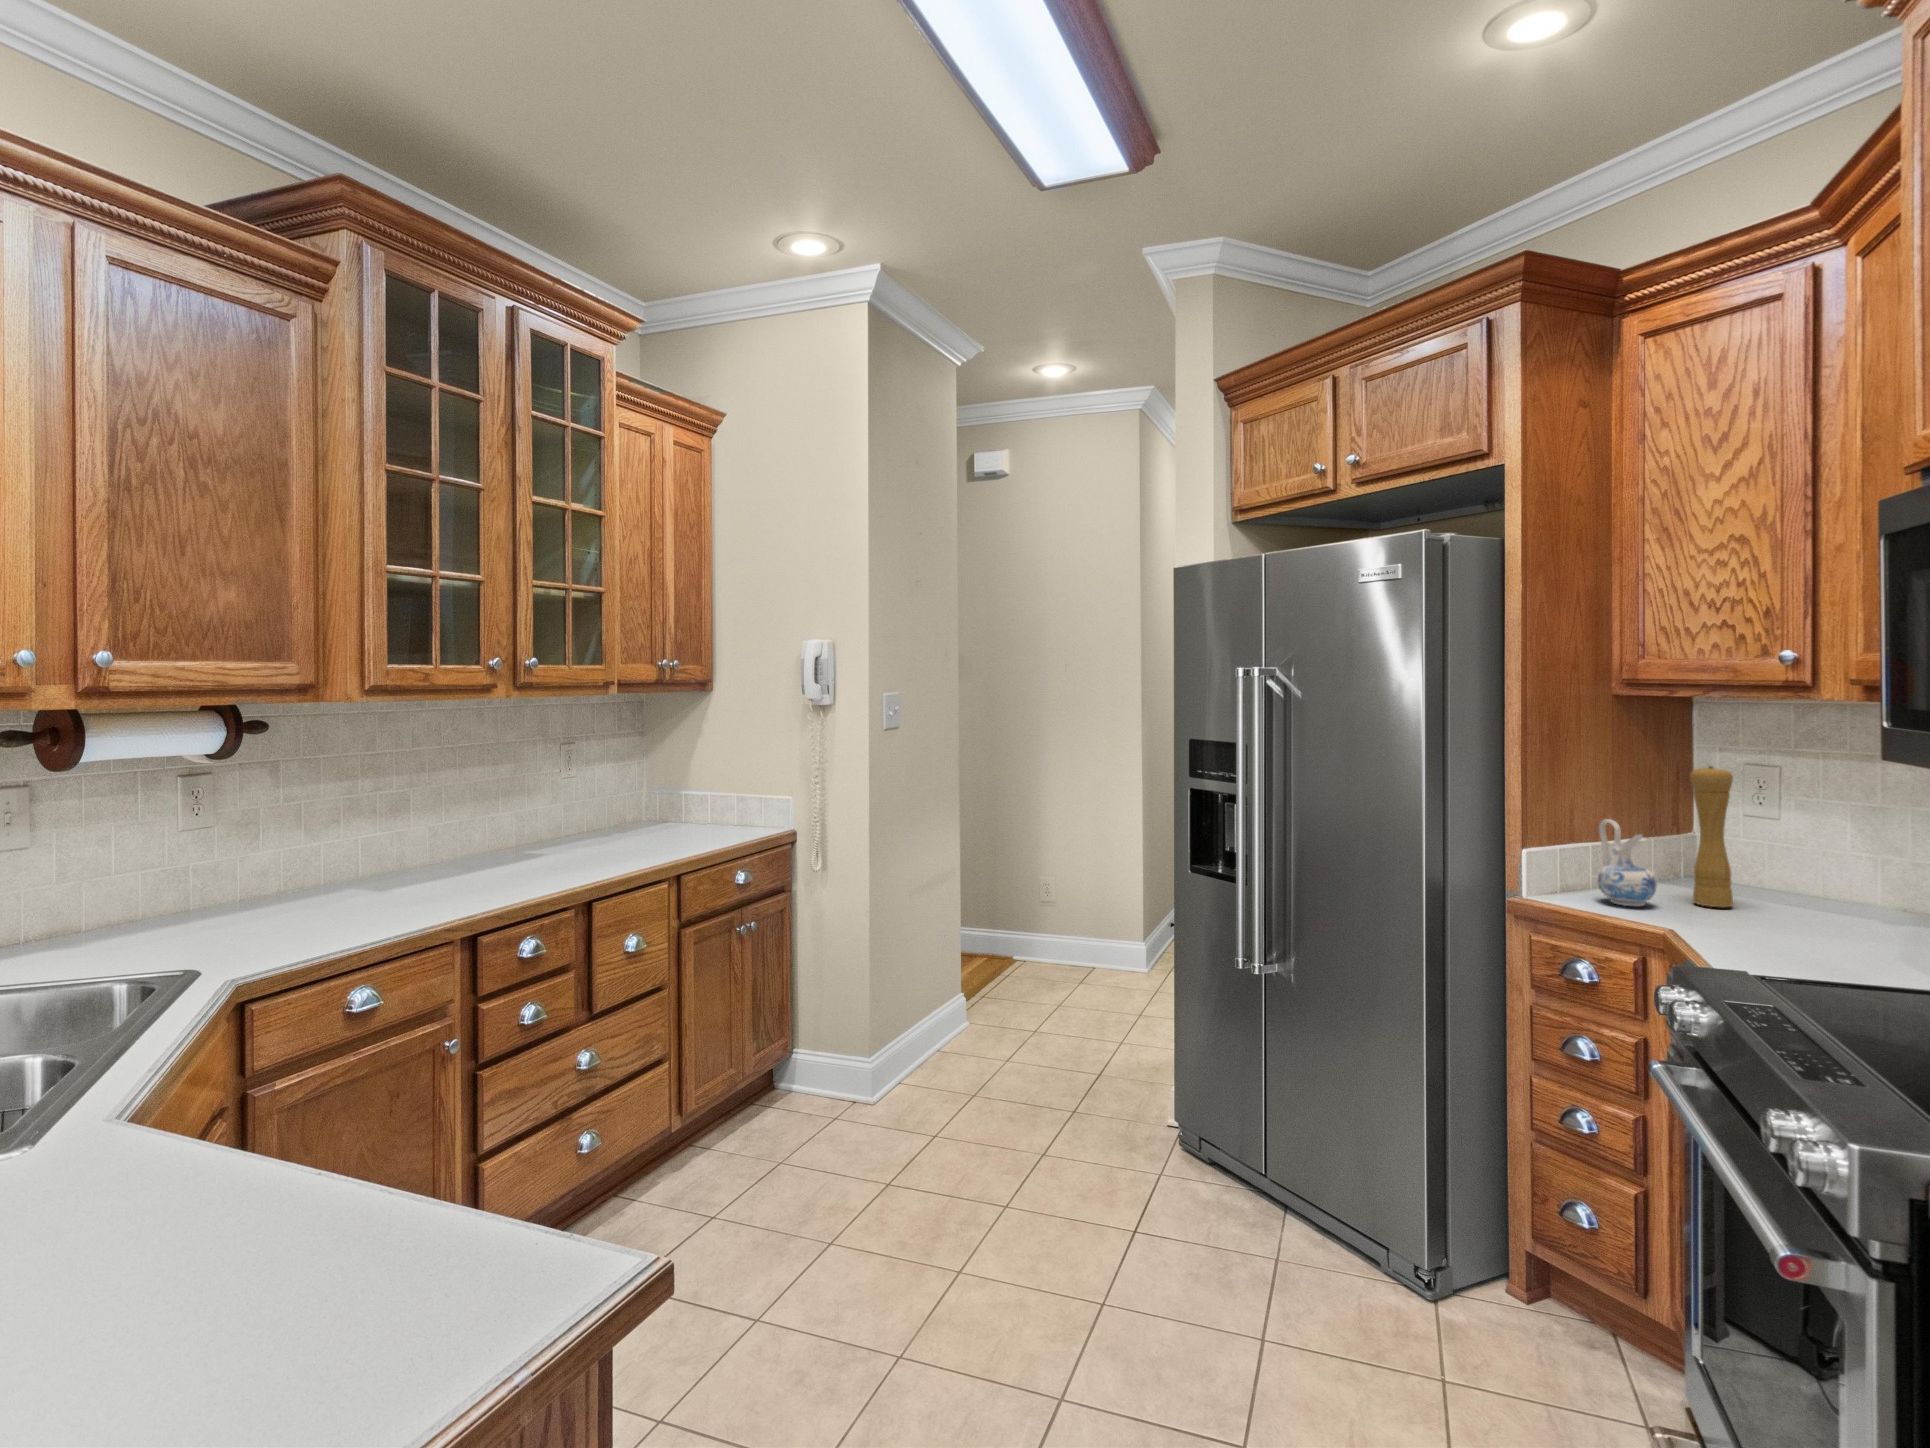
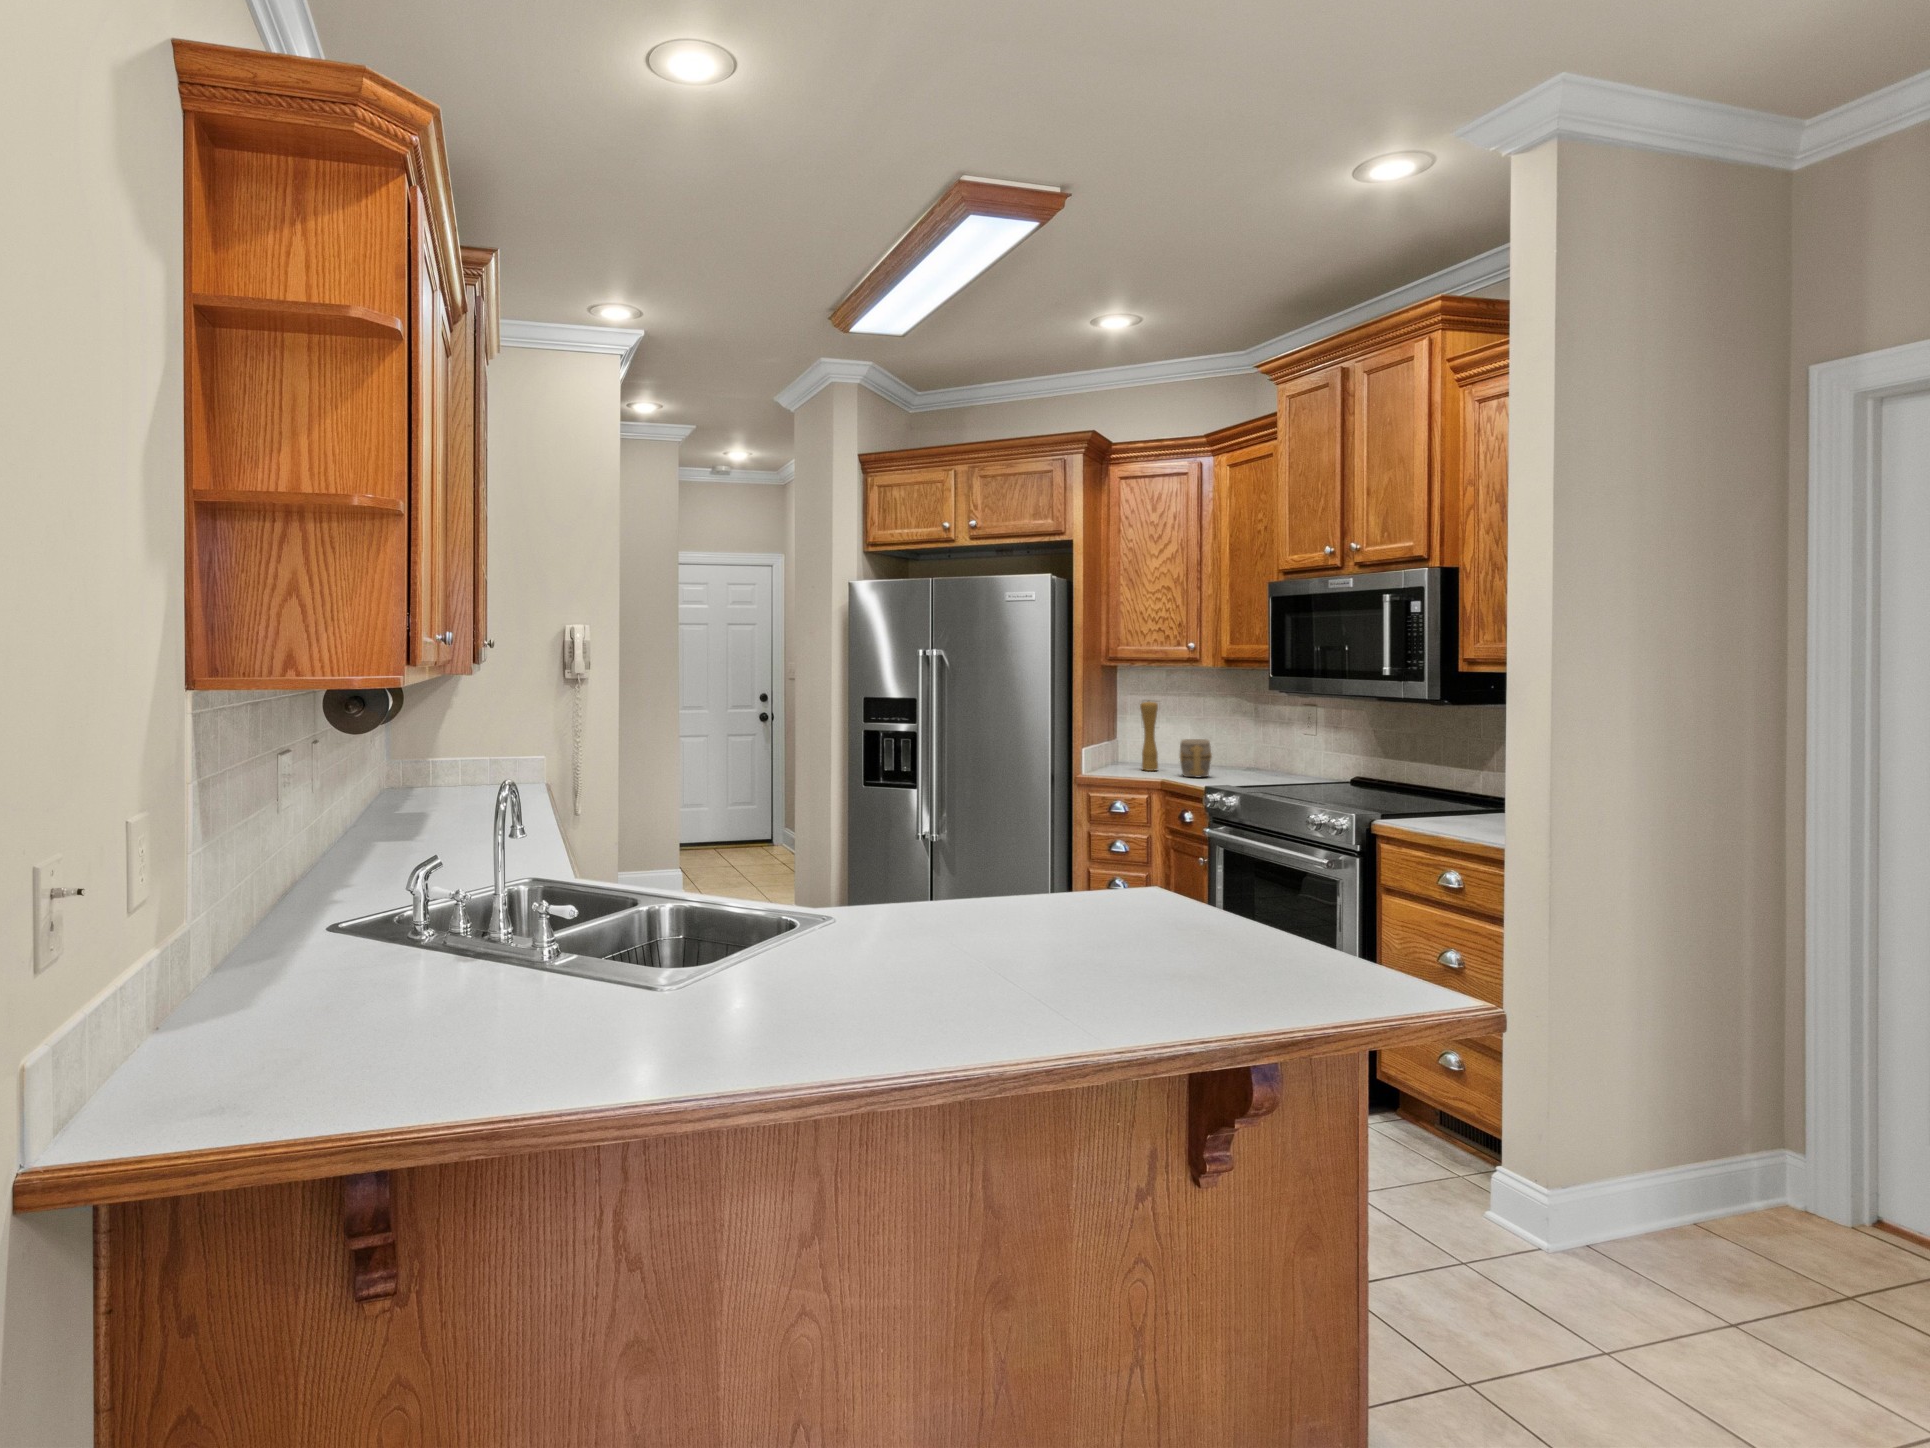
ceramic pitcher: present [1598,819,1656,906] -> none [1109,730,1136,773]
mug: none [1747,853,1833,940] -> present [1180,739,1212,777]

